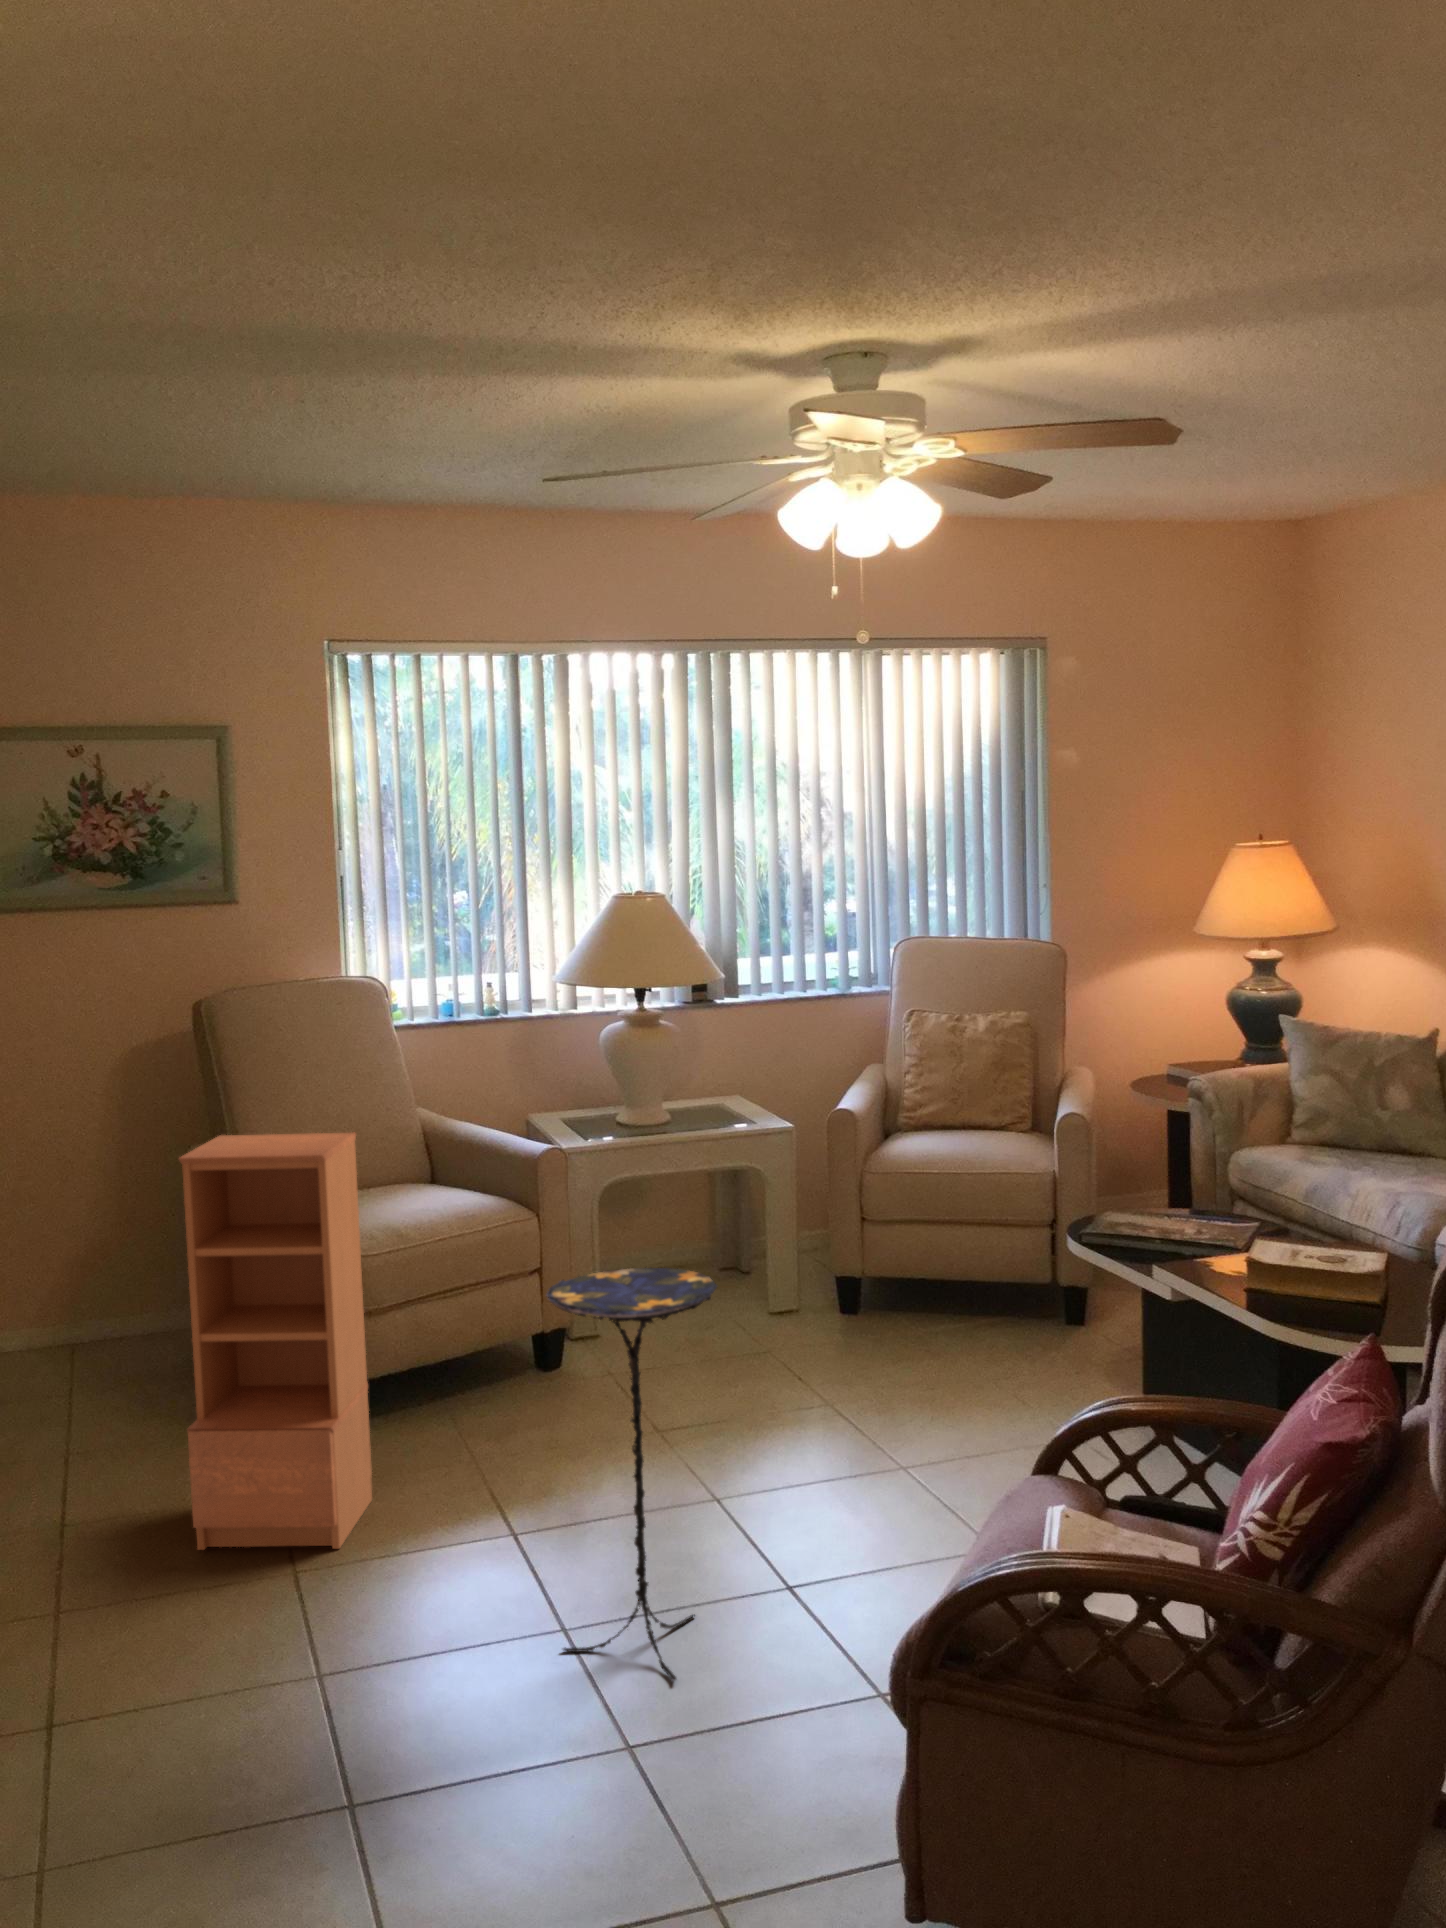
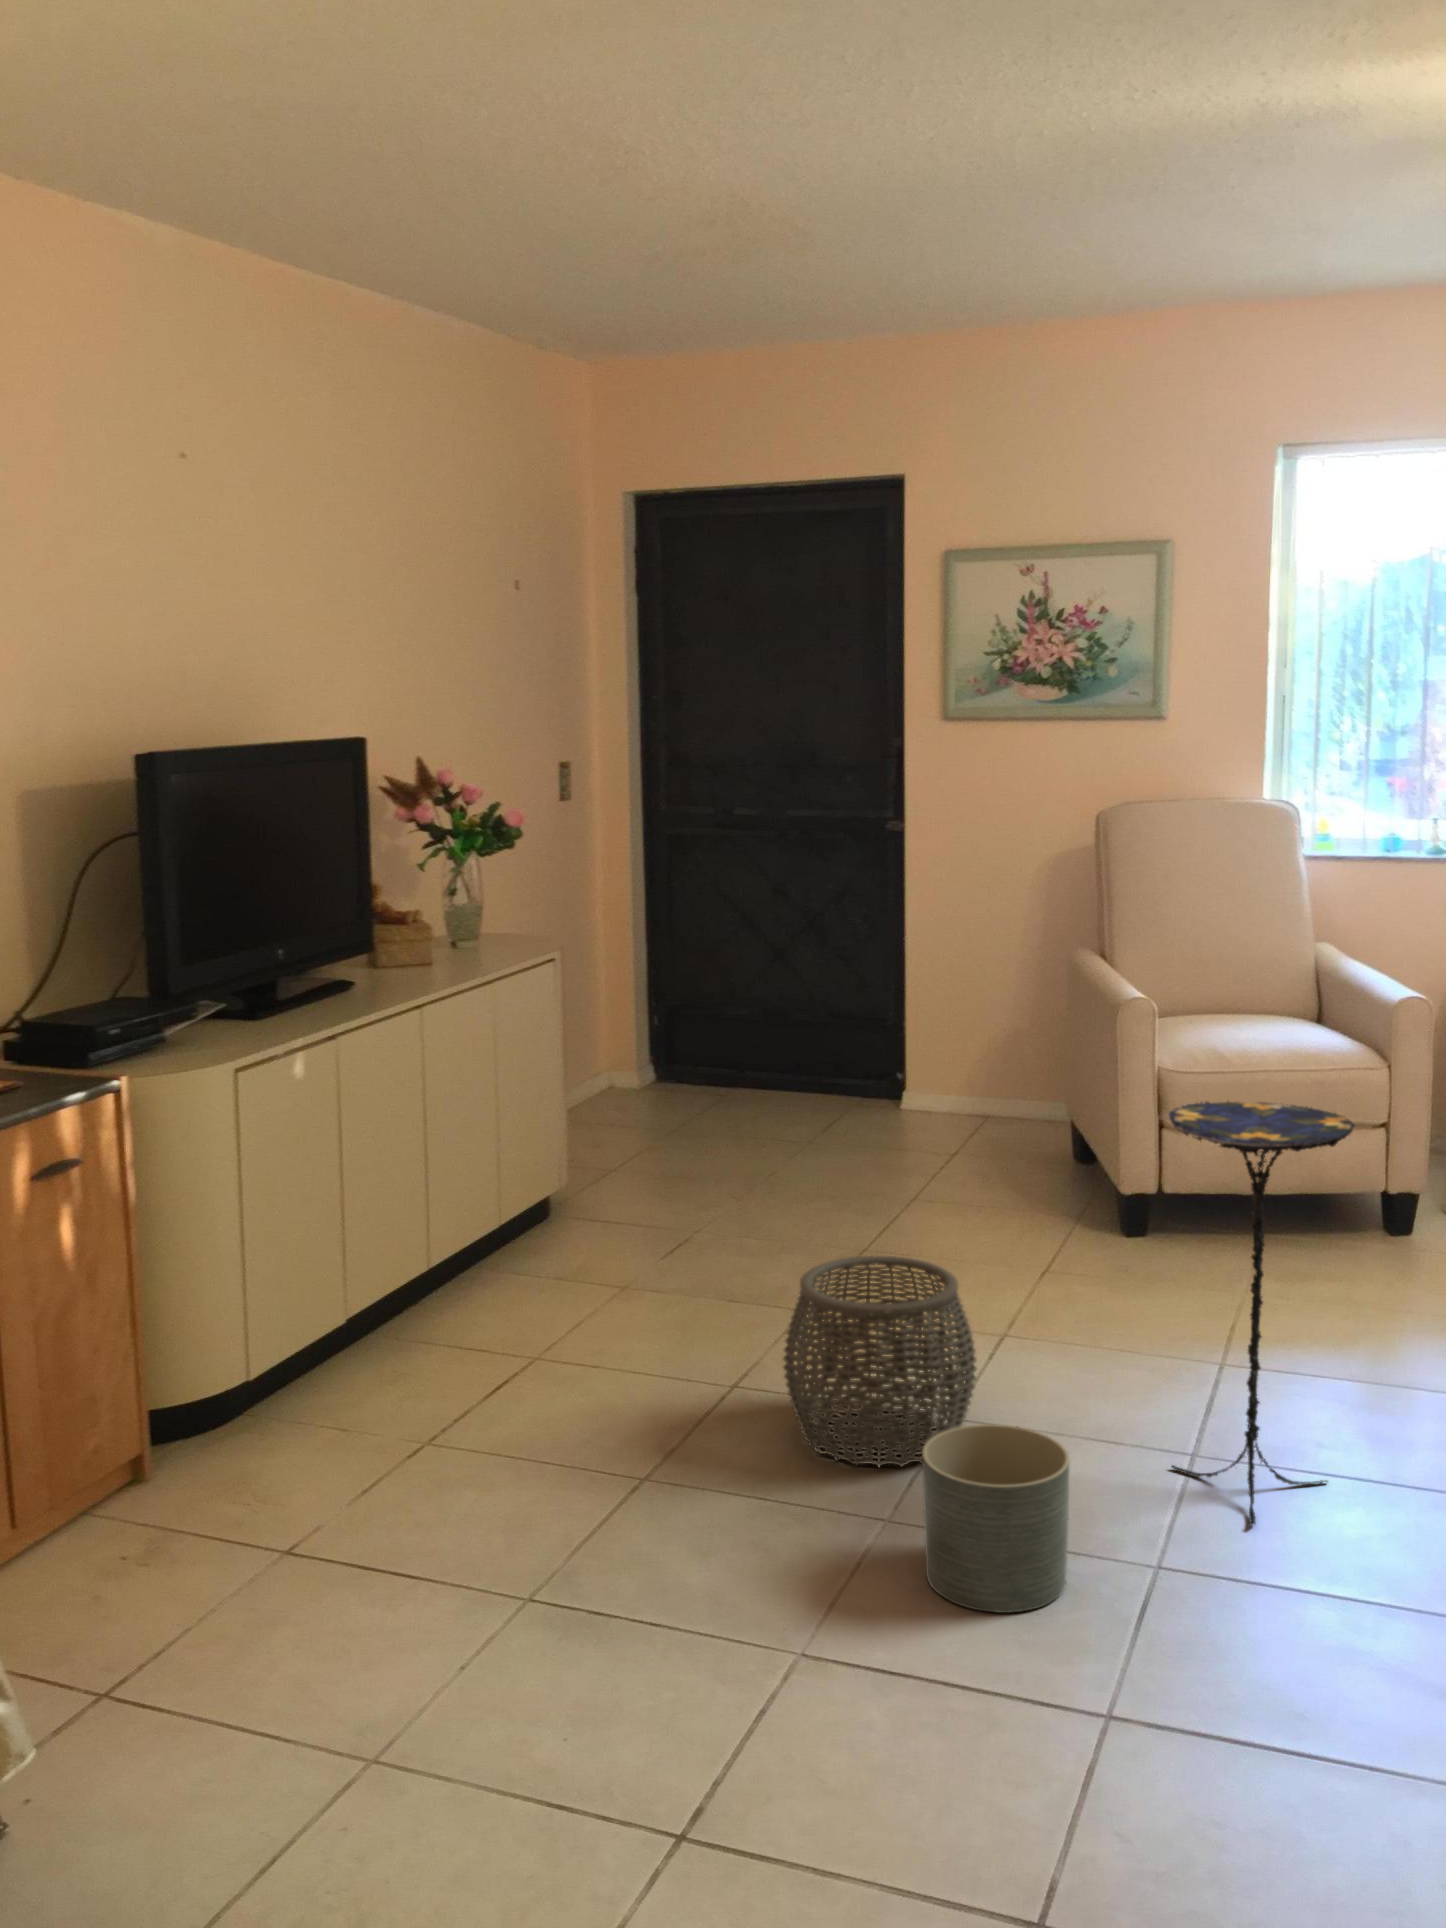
bookcase: present [179,1132,372,1550] -> none [940,930,1125,1331]
woven basket: none [142,1513,368,1769] -> present [783,1256,977,1467]
planter: none [423,1657,579,1871] -> present [922,1424,1070,1613]

